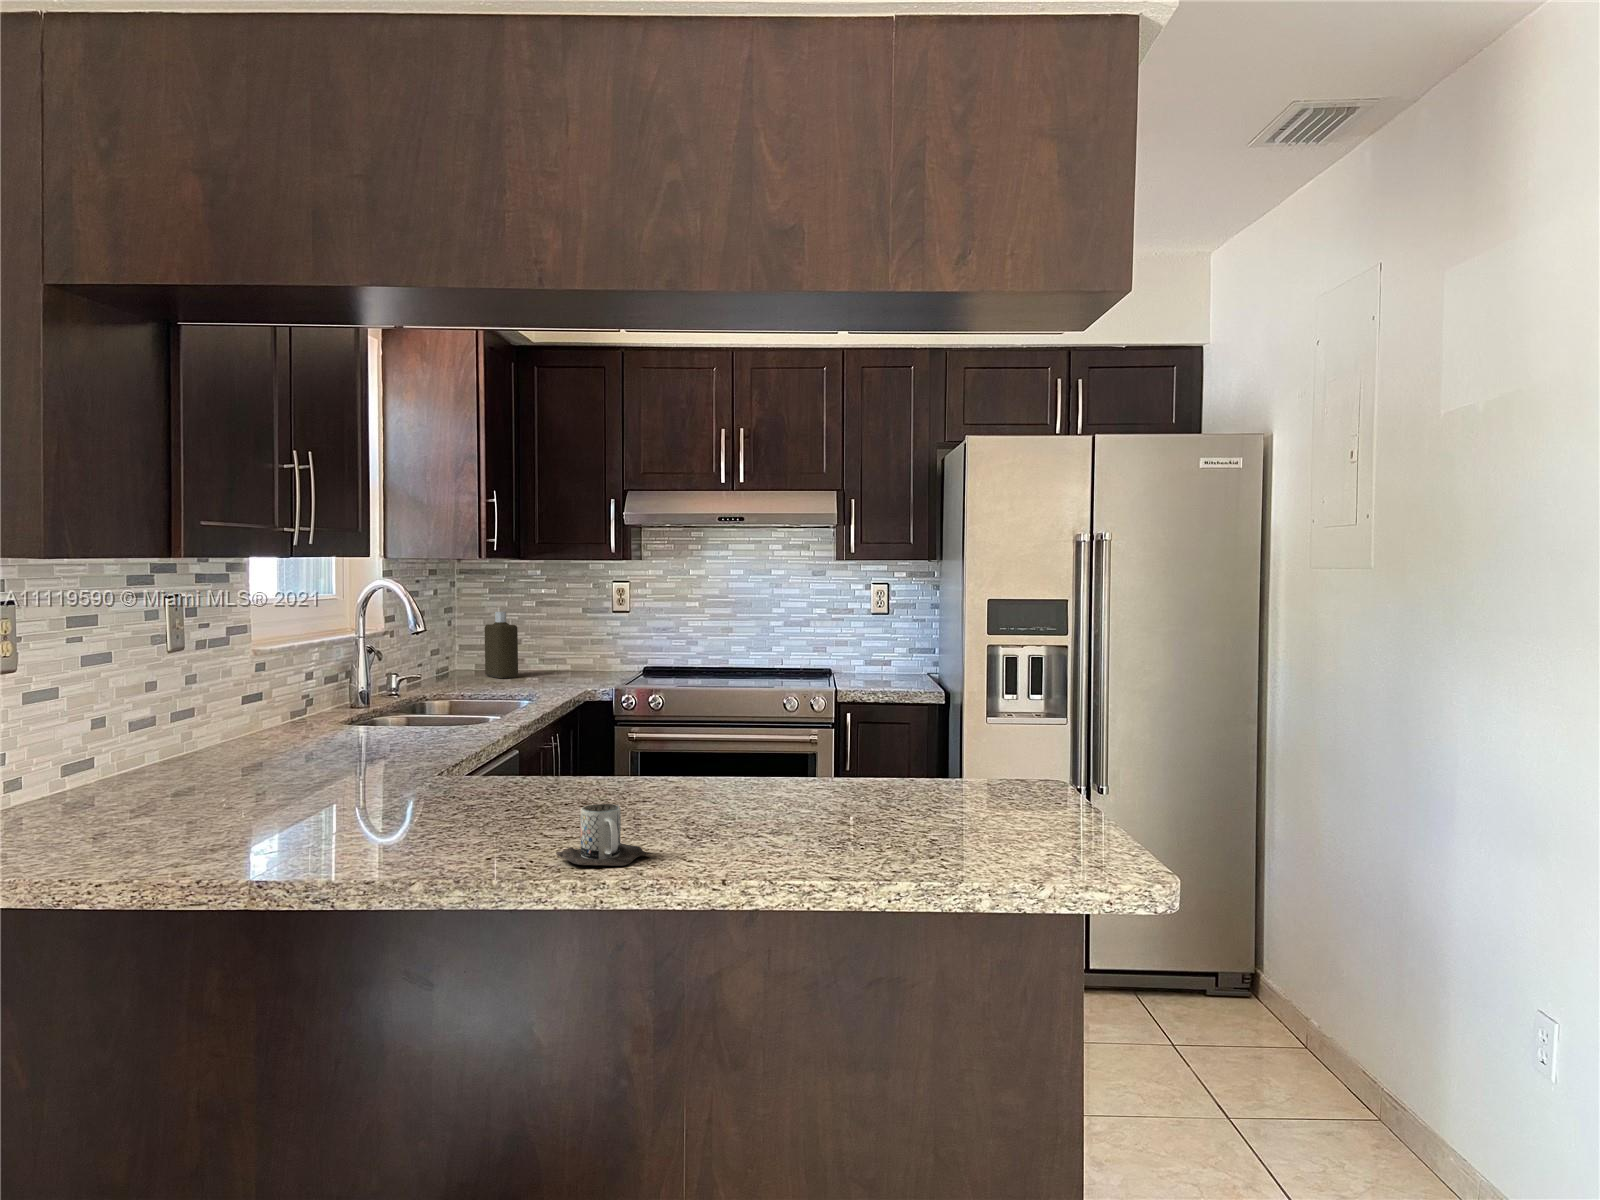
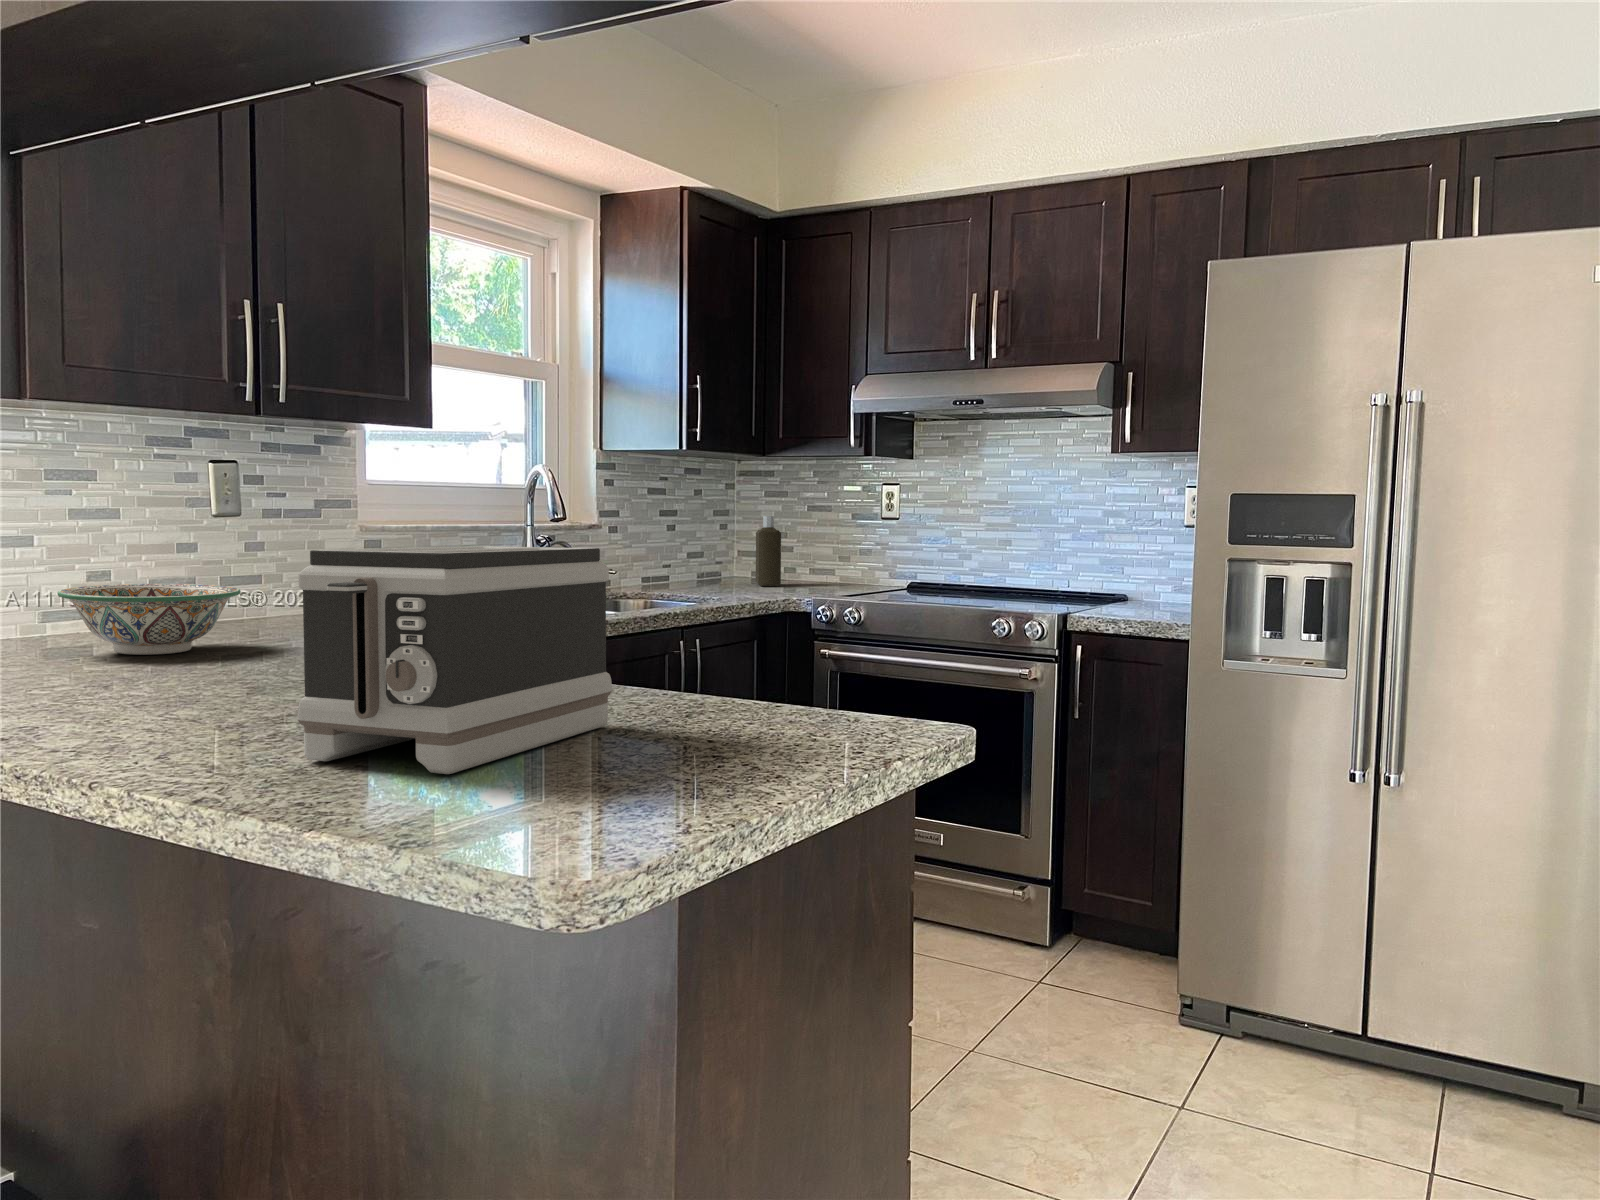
toaster: none [765,679,918,851] -> present [297,546,612,774]
decorative bowl: none [142,723,319,800] -> present [57,584,241,655]
mug: present [556,804,652,866] -> none [67,674,195,749]

